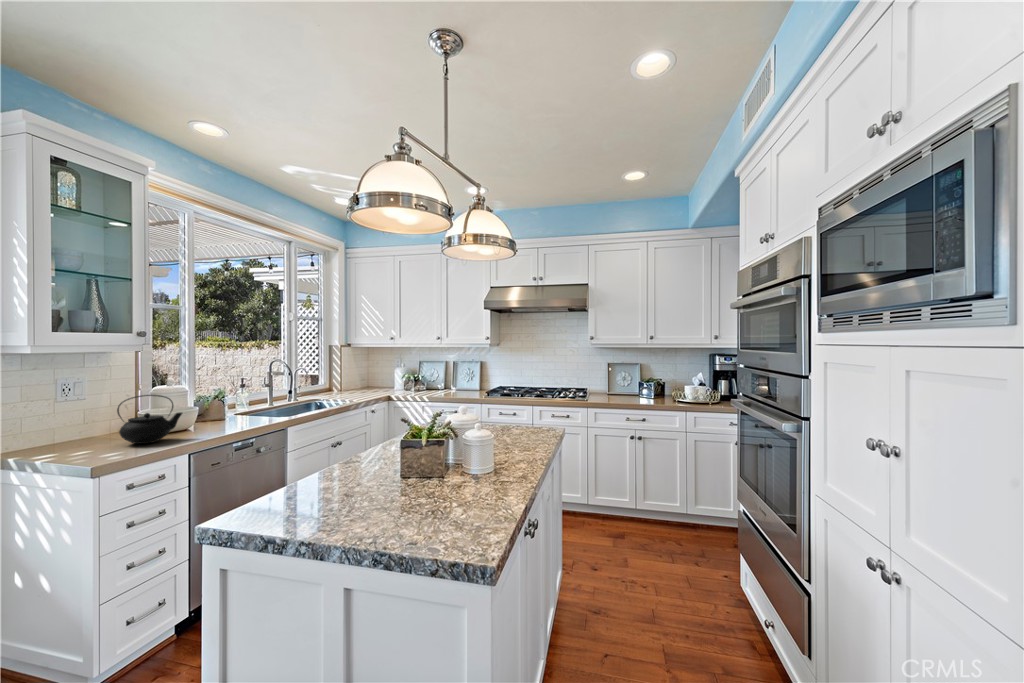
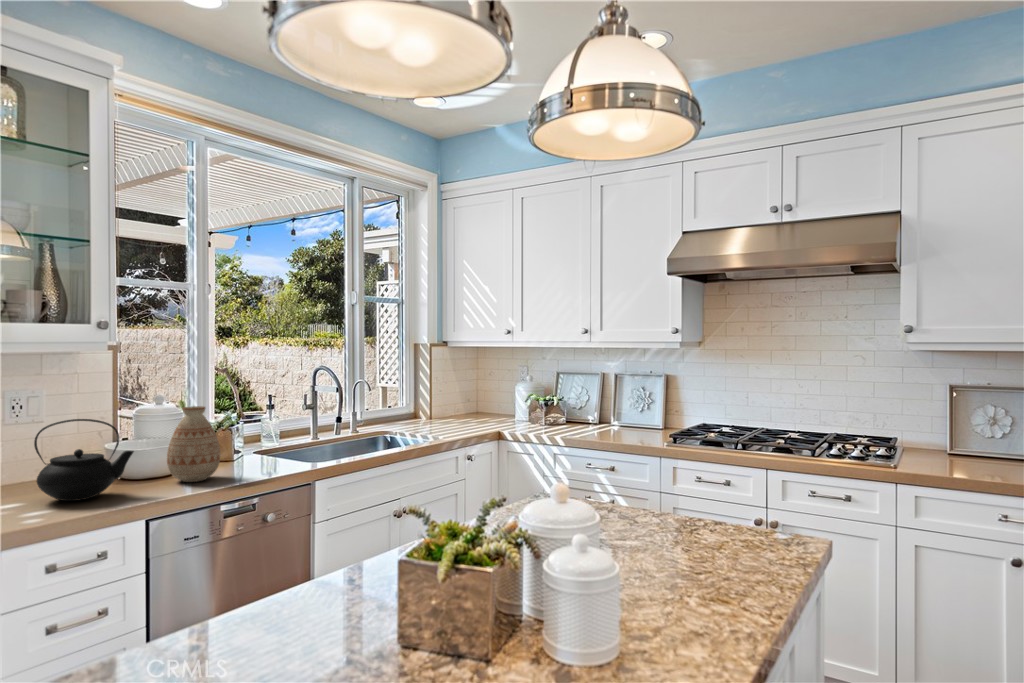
vase: none [197,386,231,431] -> present [167,406,220,482]

